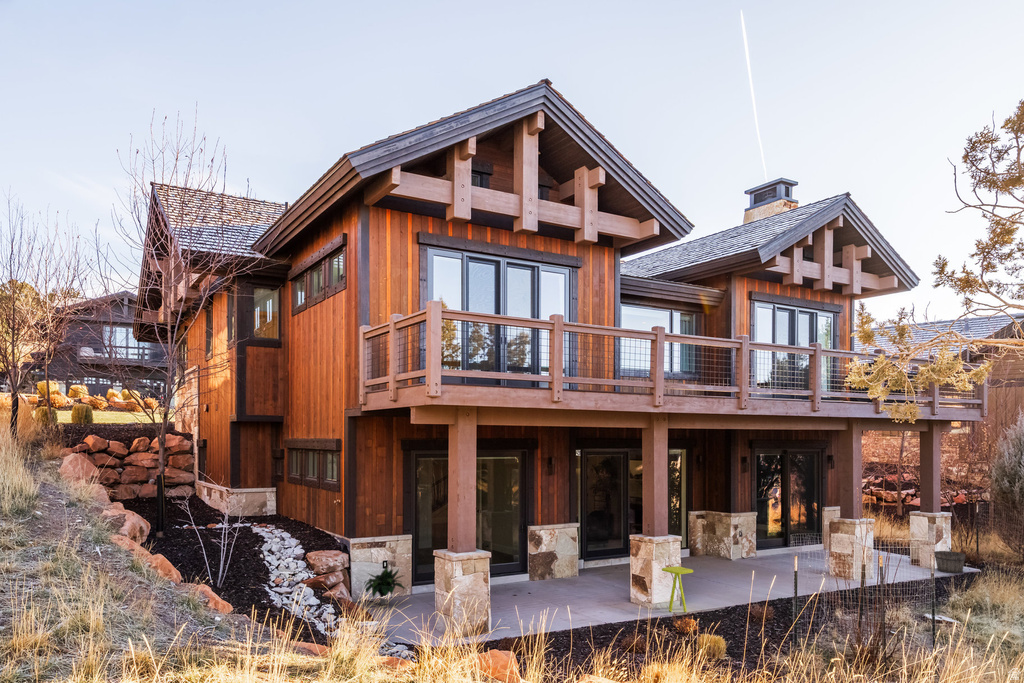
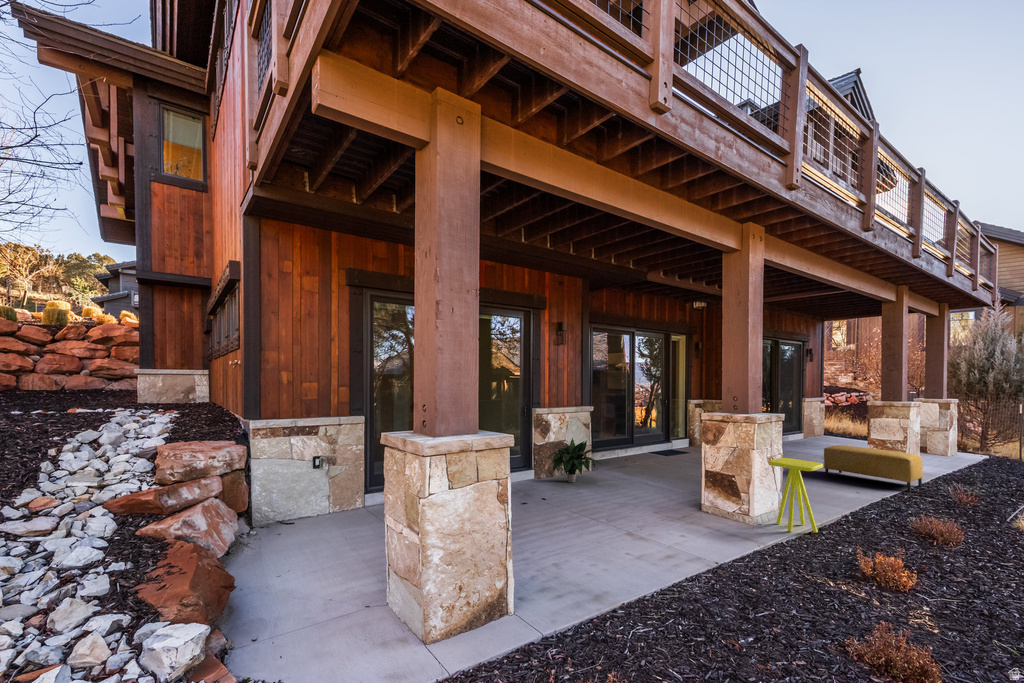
wooden bucket: present [934,548,965,573] -> none [957,431,999,460]
ottoman: none [763,558,827,594] -> present [824,445,923,492]
potted plant: present [365,567,405,605] -> present [548,438,601,483]

